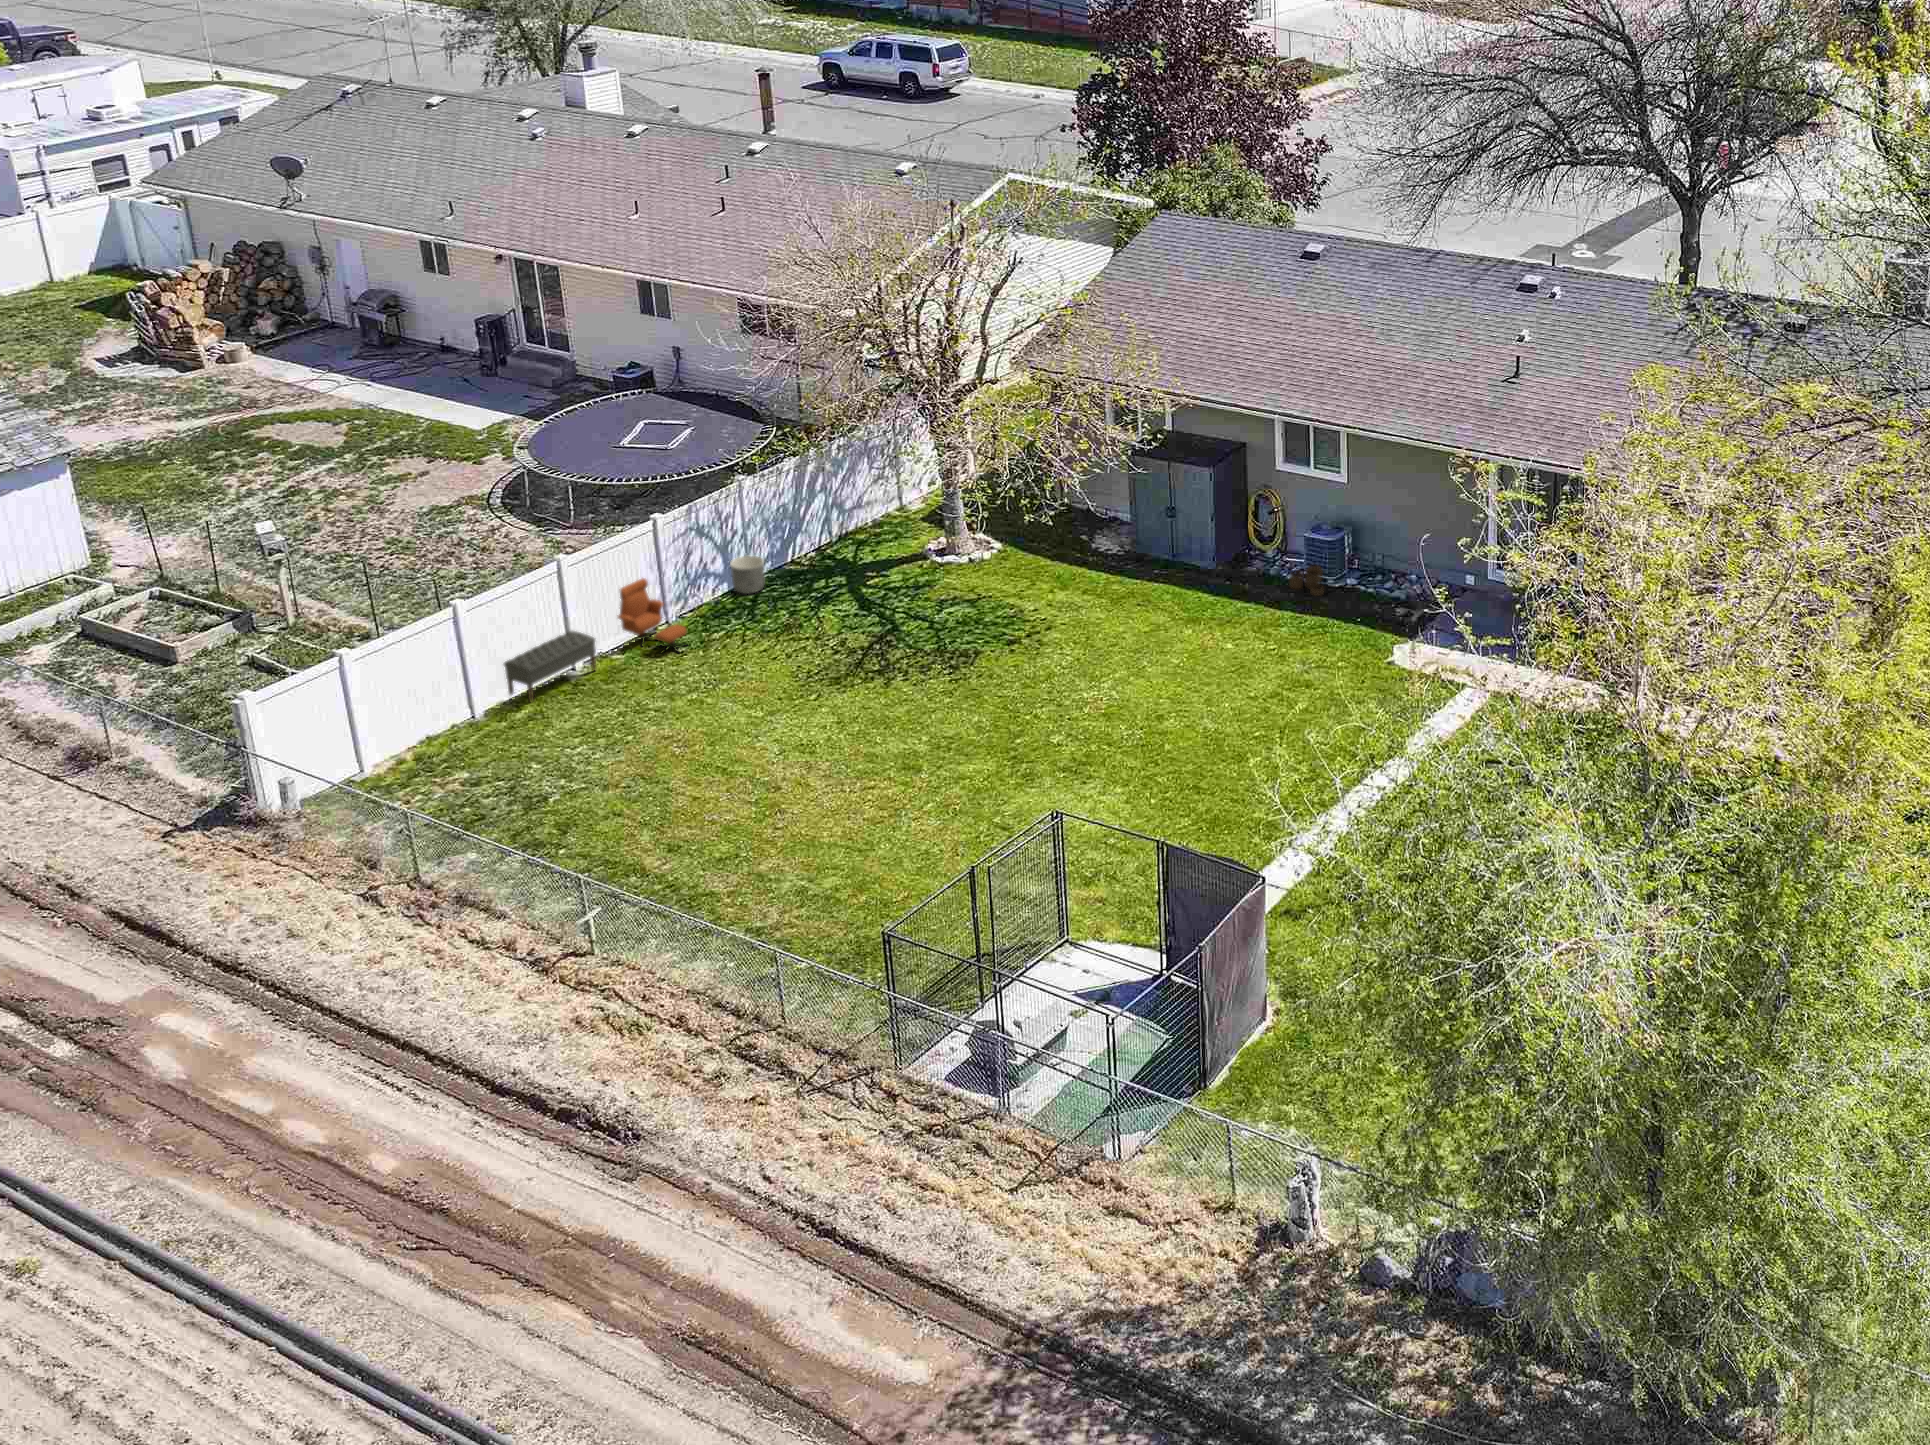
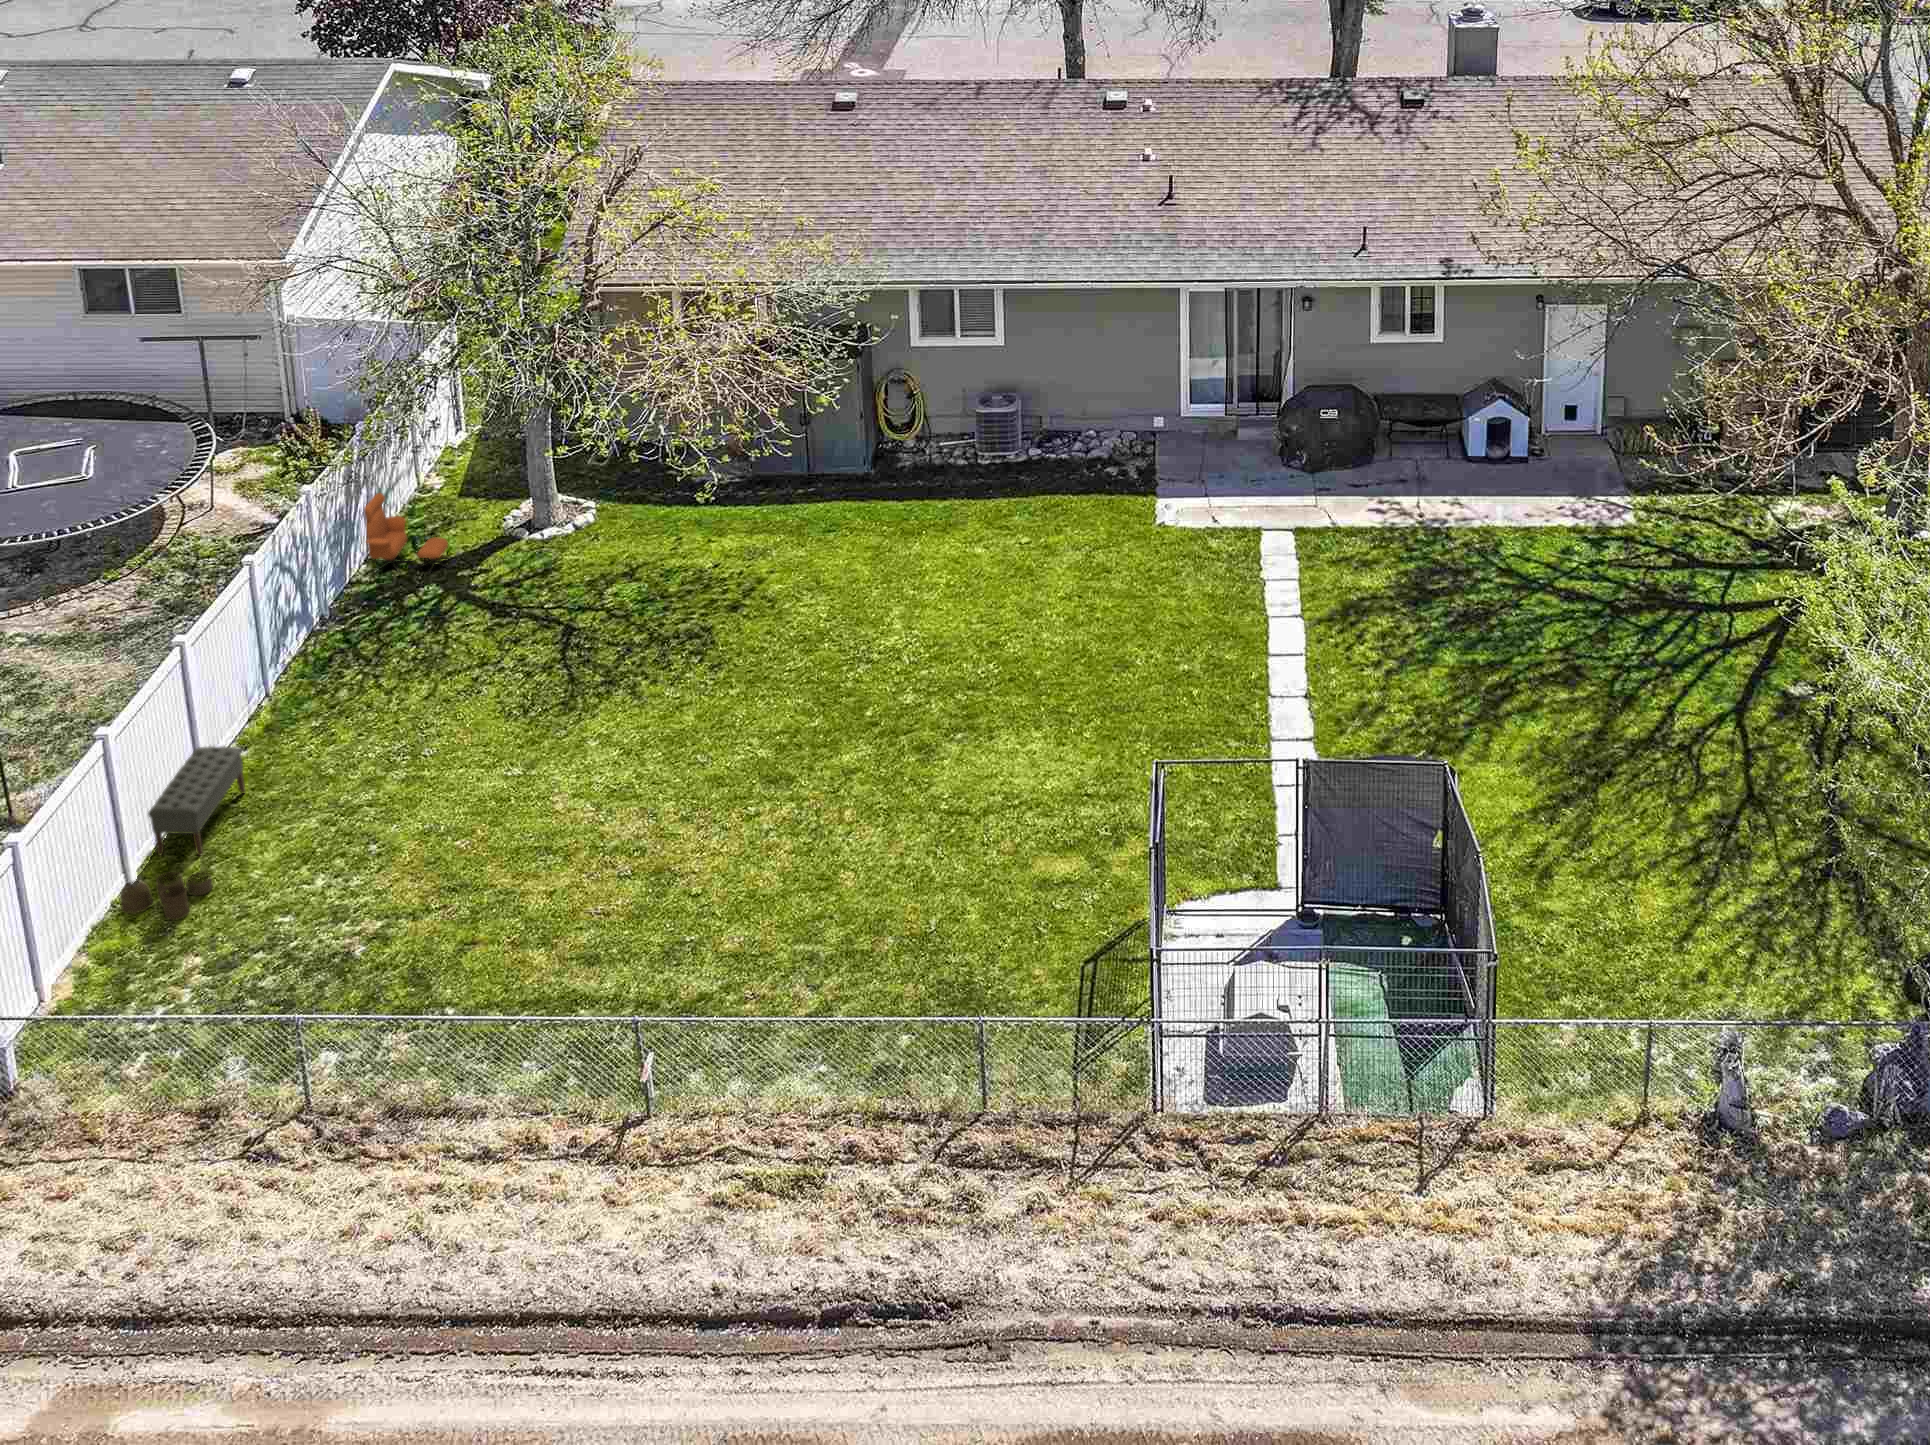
planter: present [730,556,764,594] -> none [306,596,355,649]
woven basket: present [1290,564,1324,596] -> present [120,872,212,920]
lounge chair: present [618,578,686,653] -> present [364,493,450,573]

